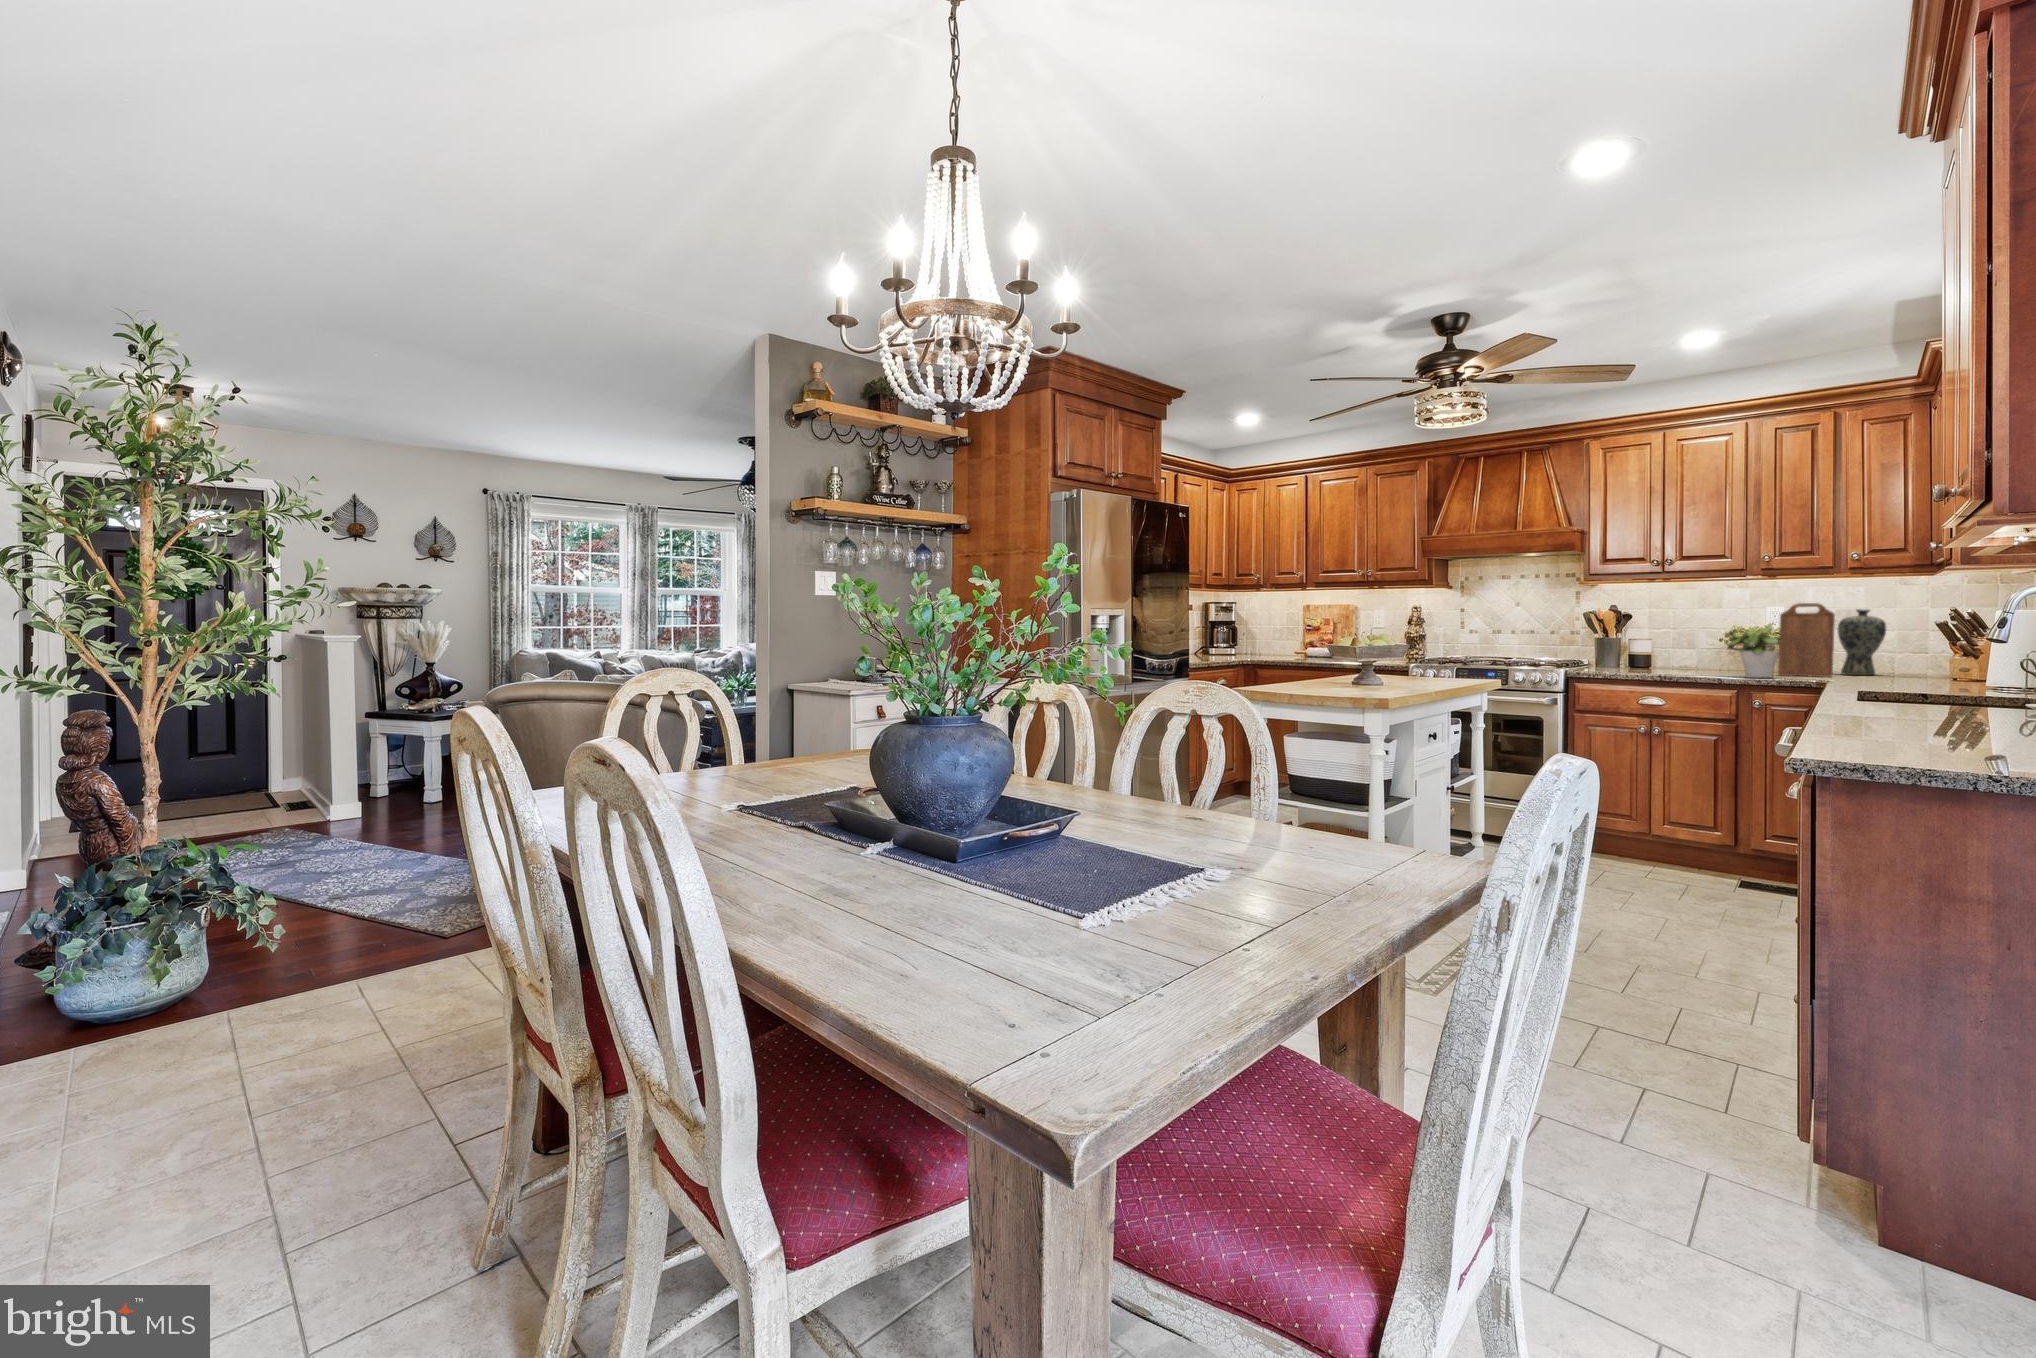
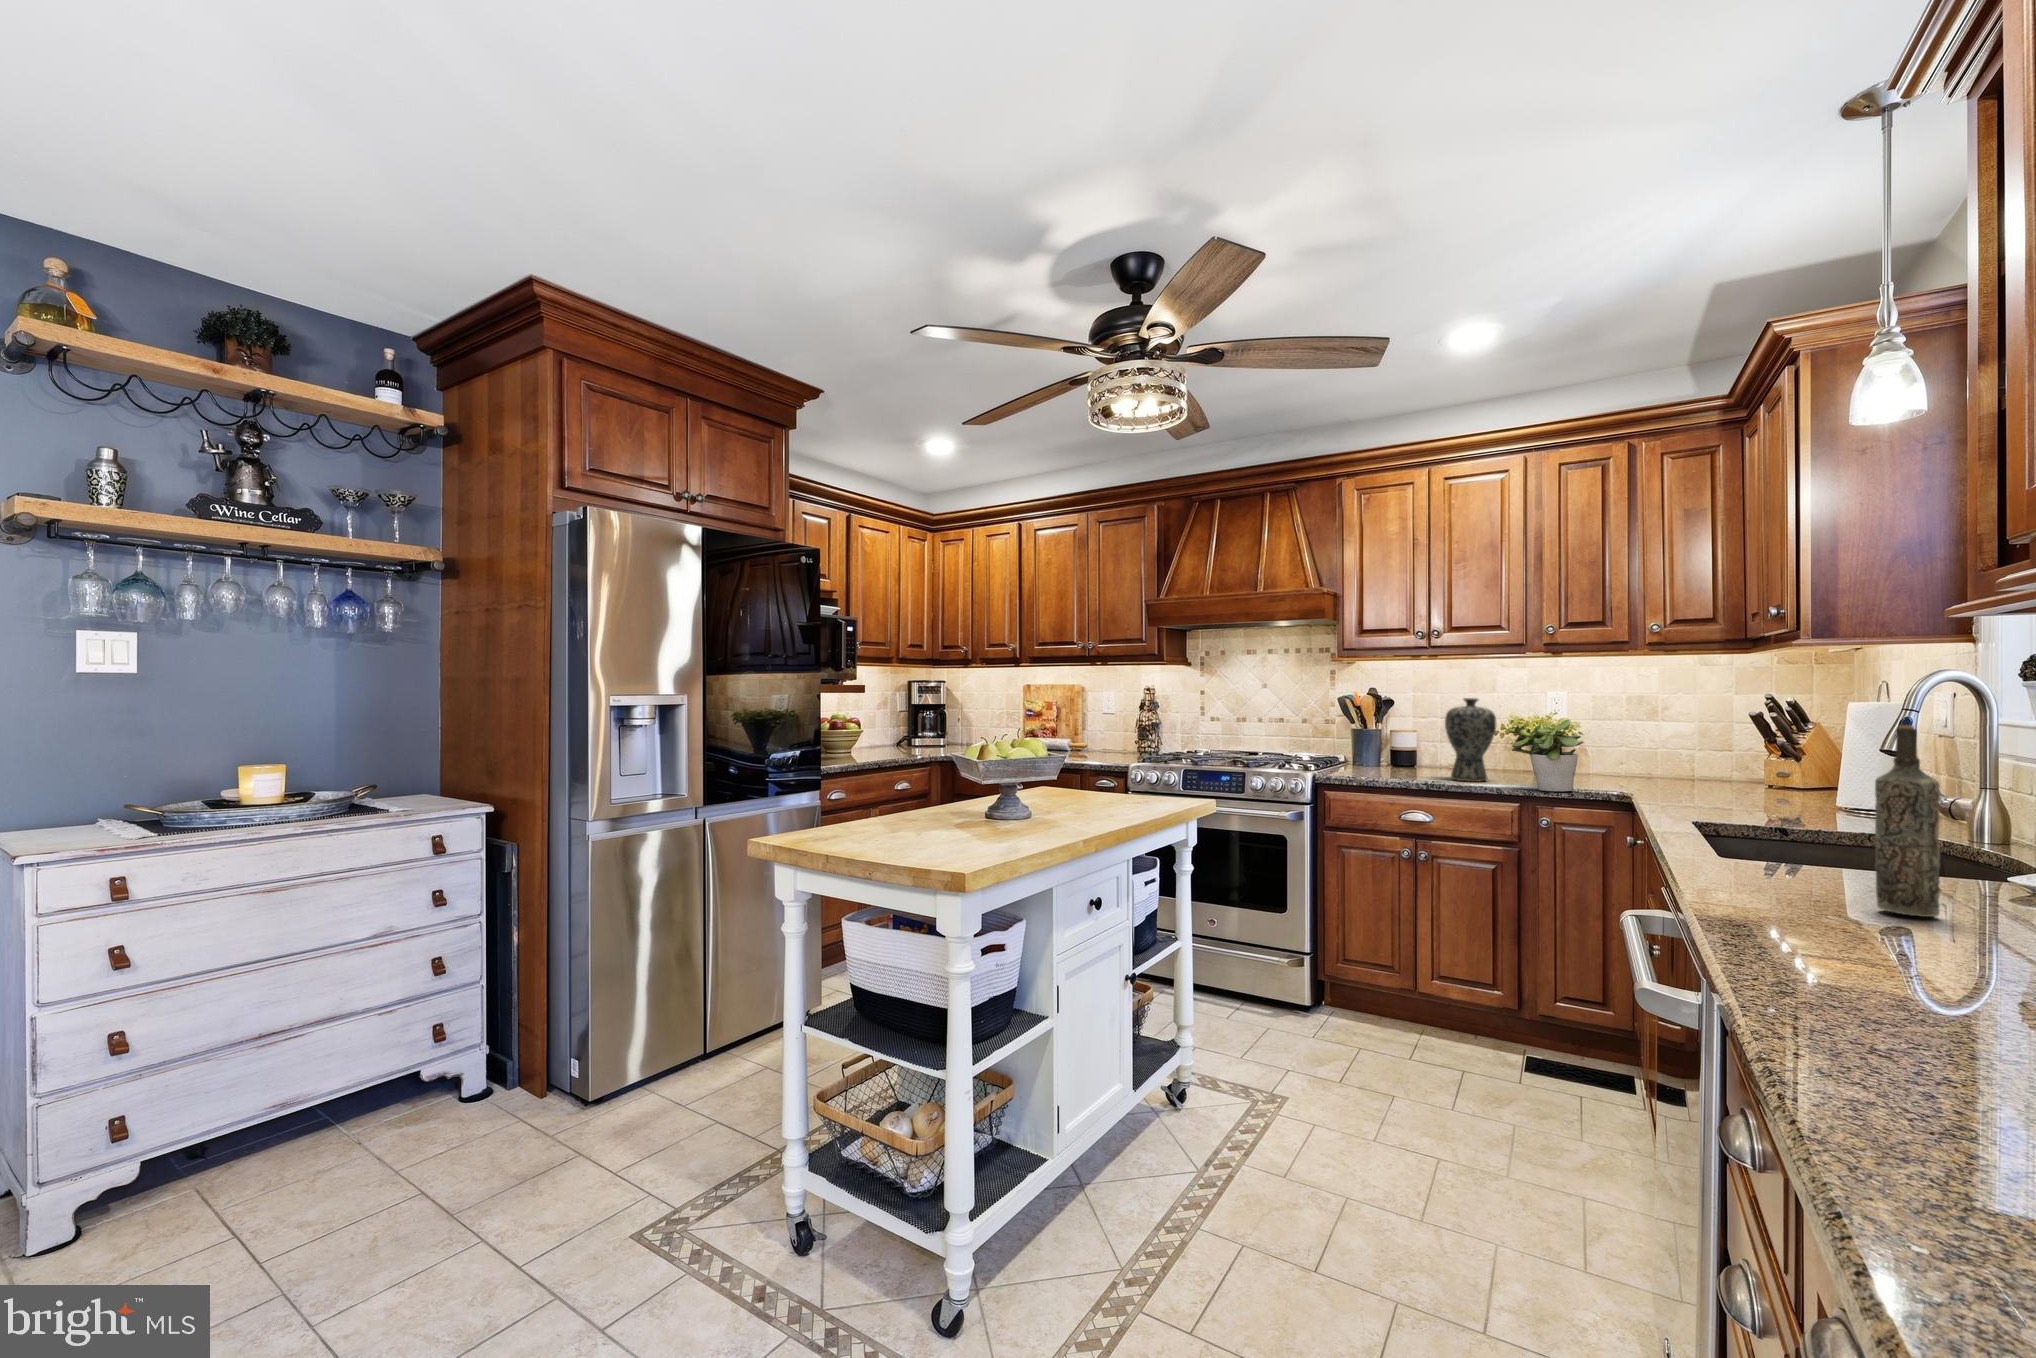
cutting board: present [1778,603,1835,677] -> none [1573,690,1641,788]
vase: present [1837,609,1886,675] -> present [1445,698,1496,782]
bottle: none [1900,610,1936,708] -> present [1875,725,1940,917]

